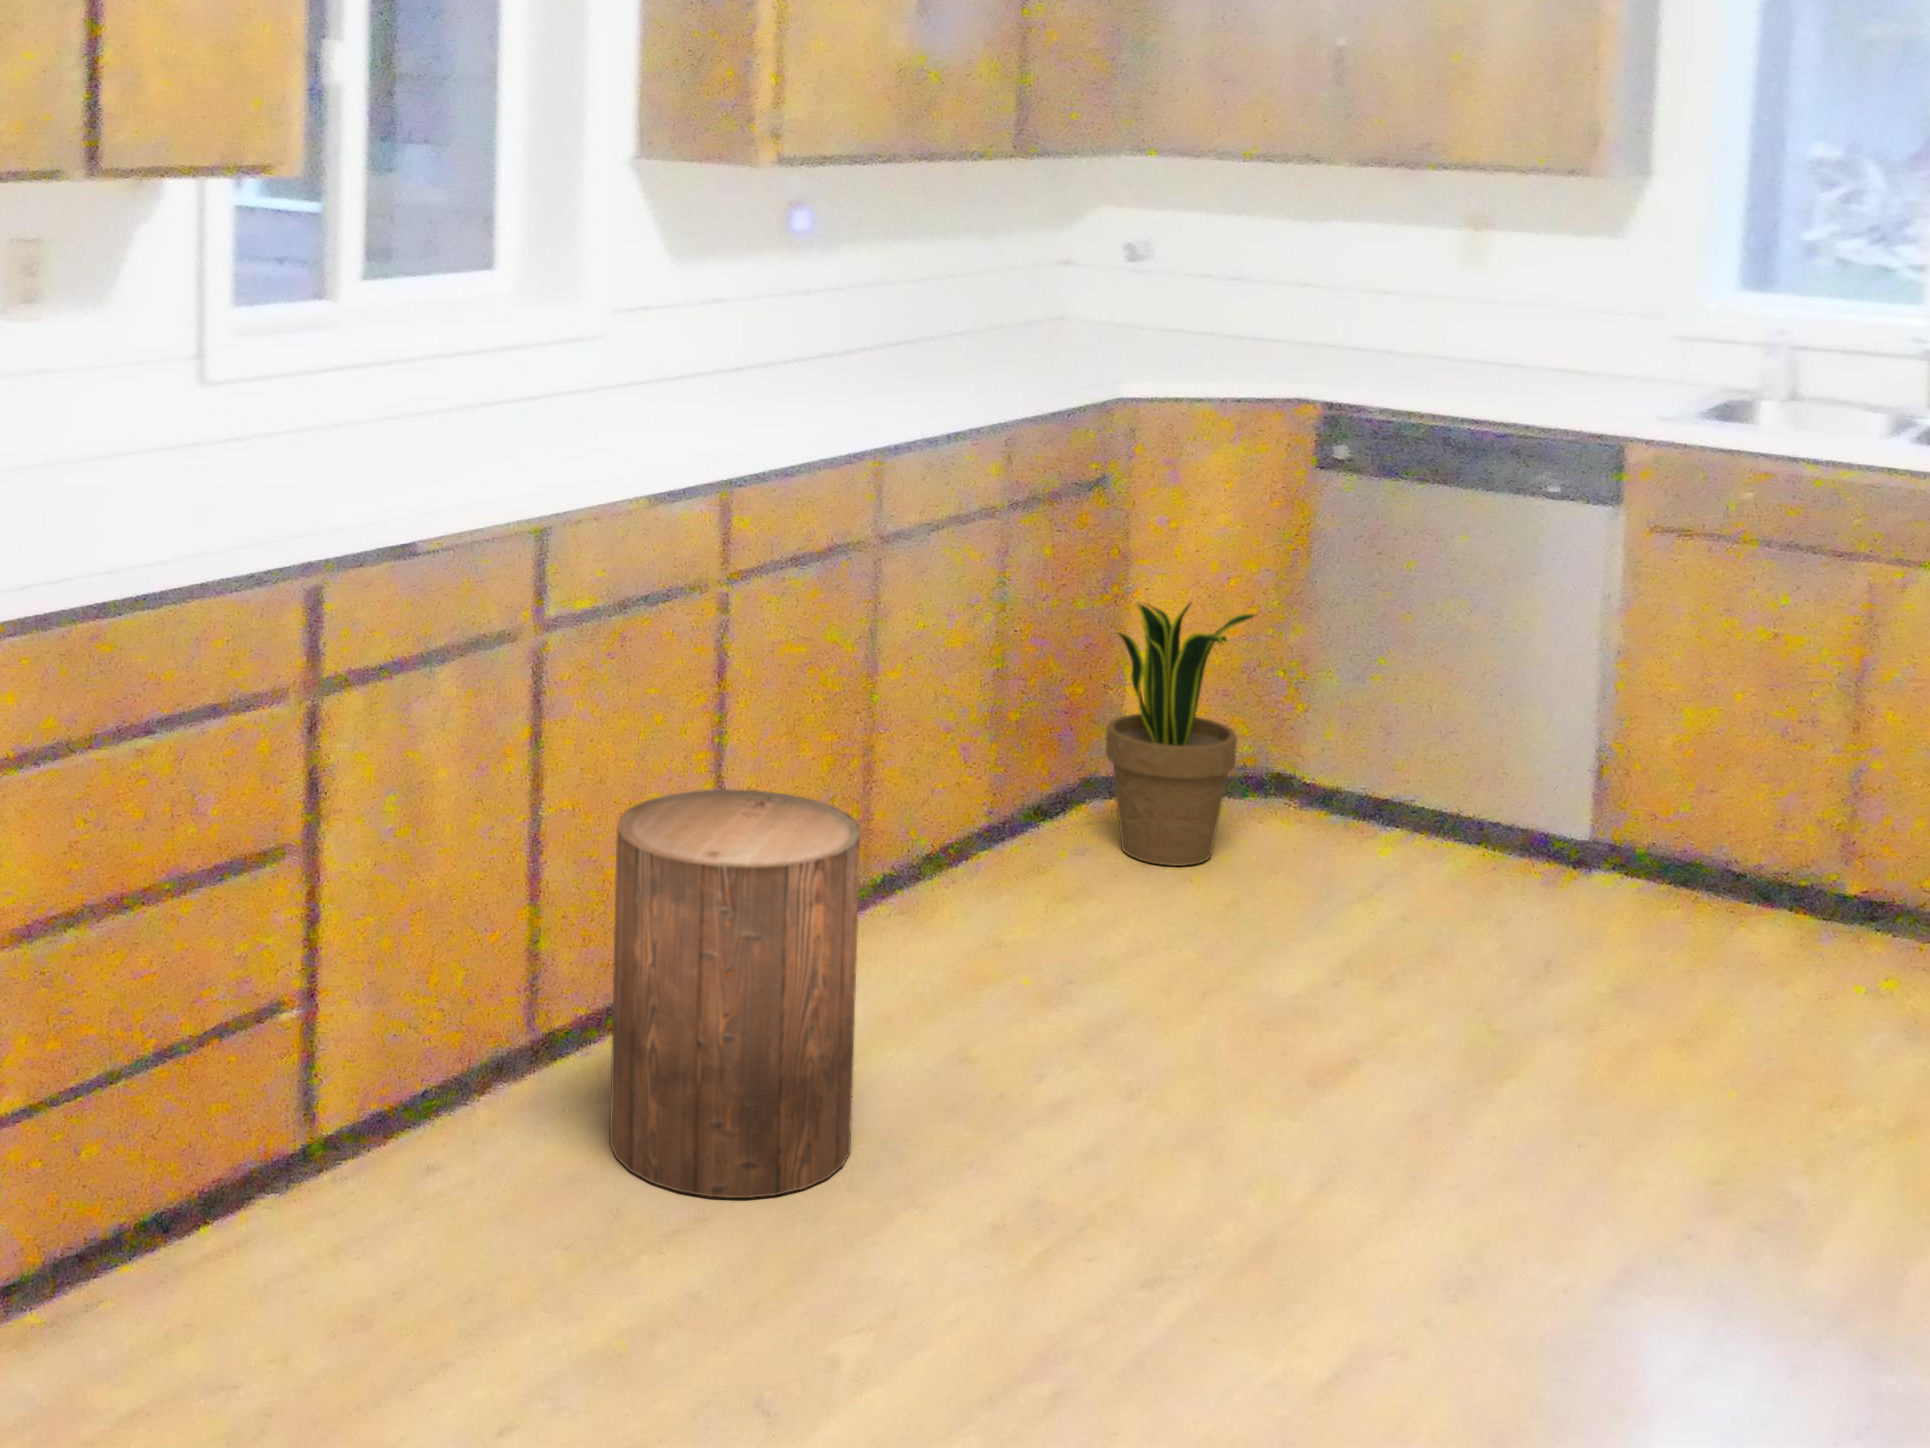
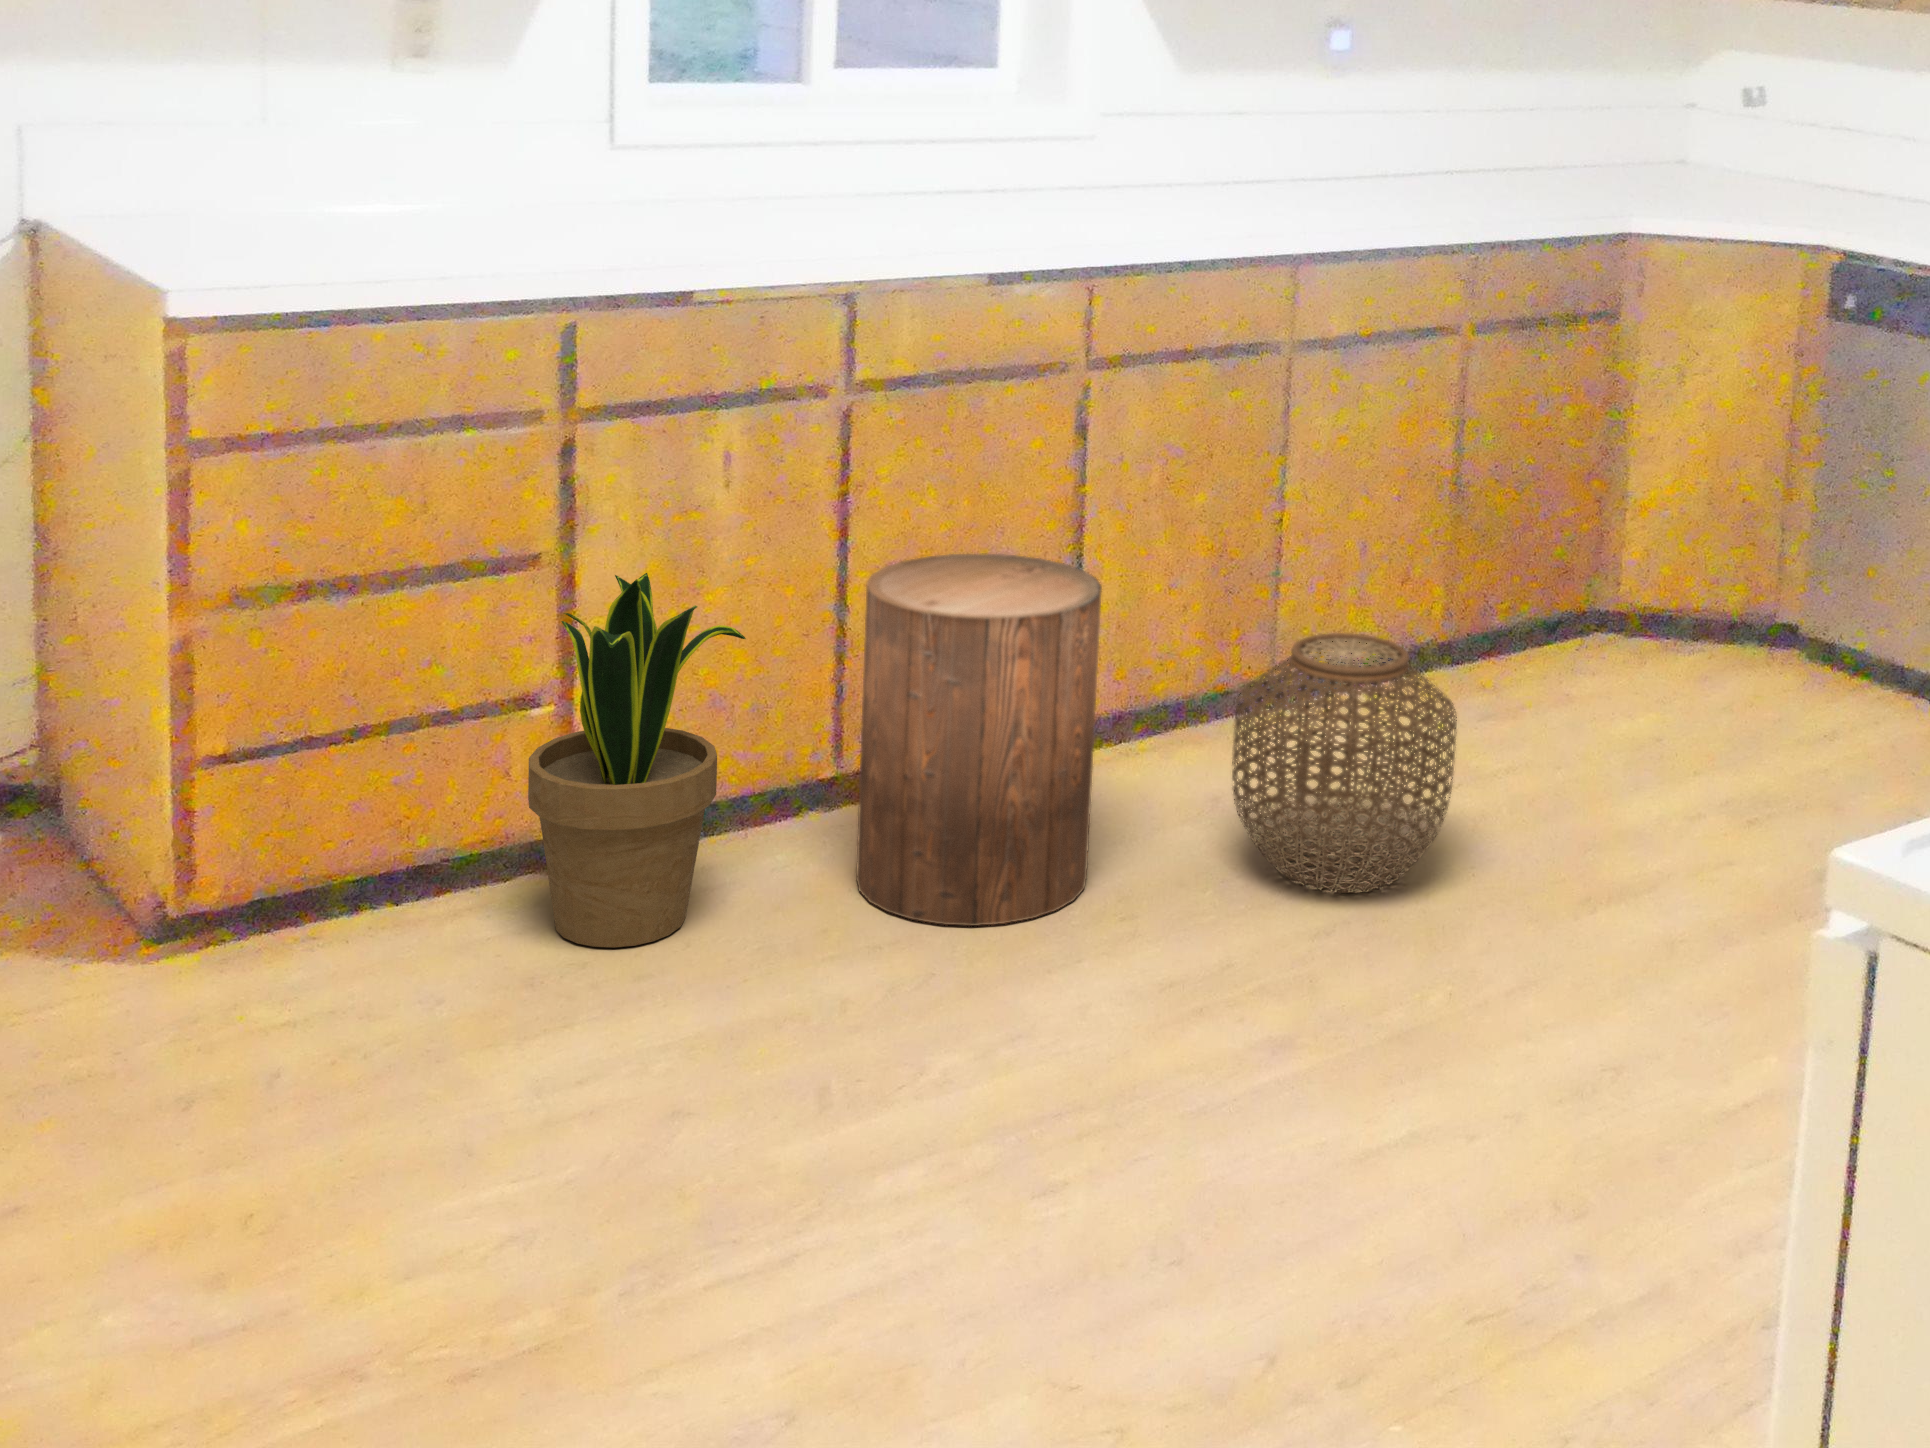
potted plant: present [1106,604,1255,866] -> present [528,573,746,948]
woven basket: none [959,836,1191,1108] -> present [1232,633,1457,893]

